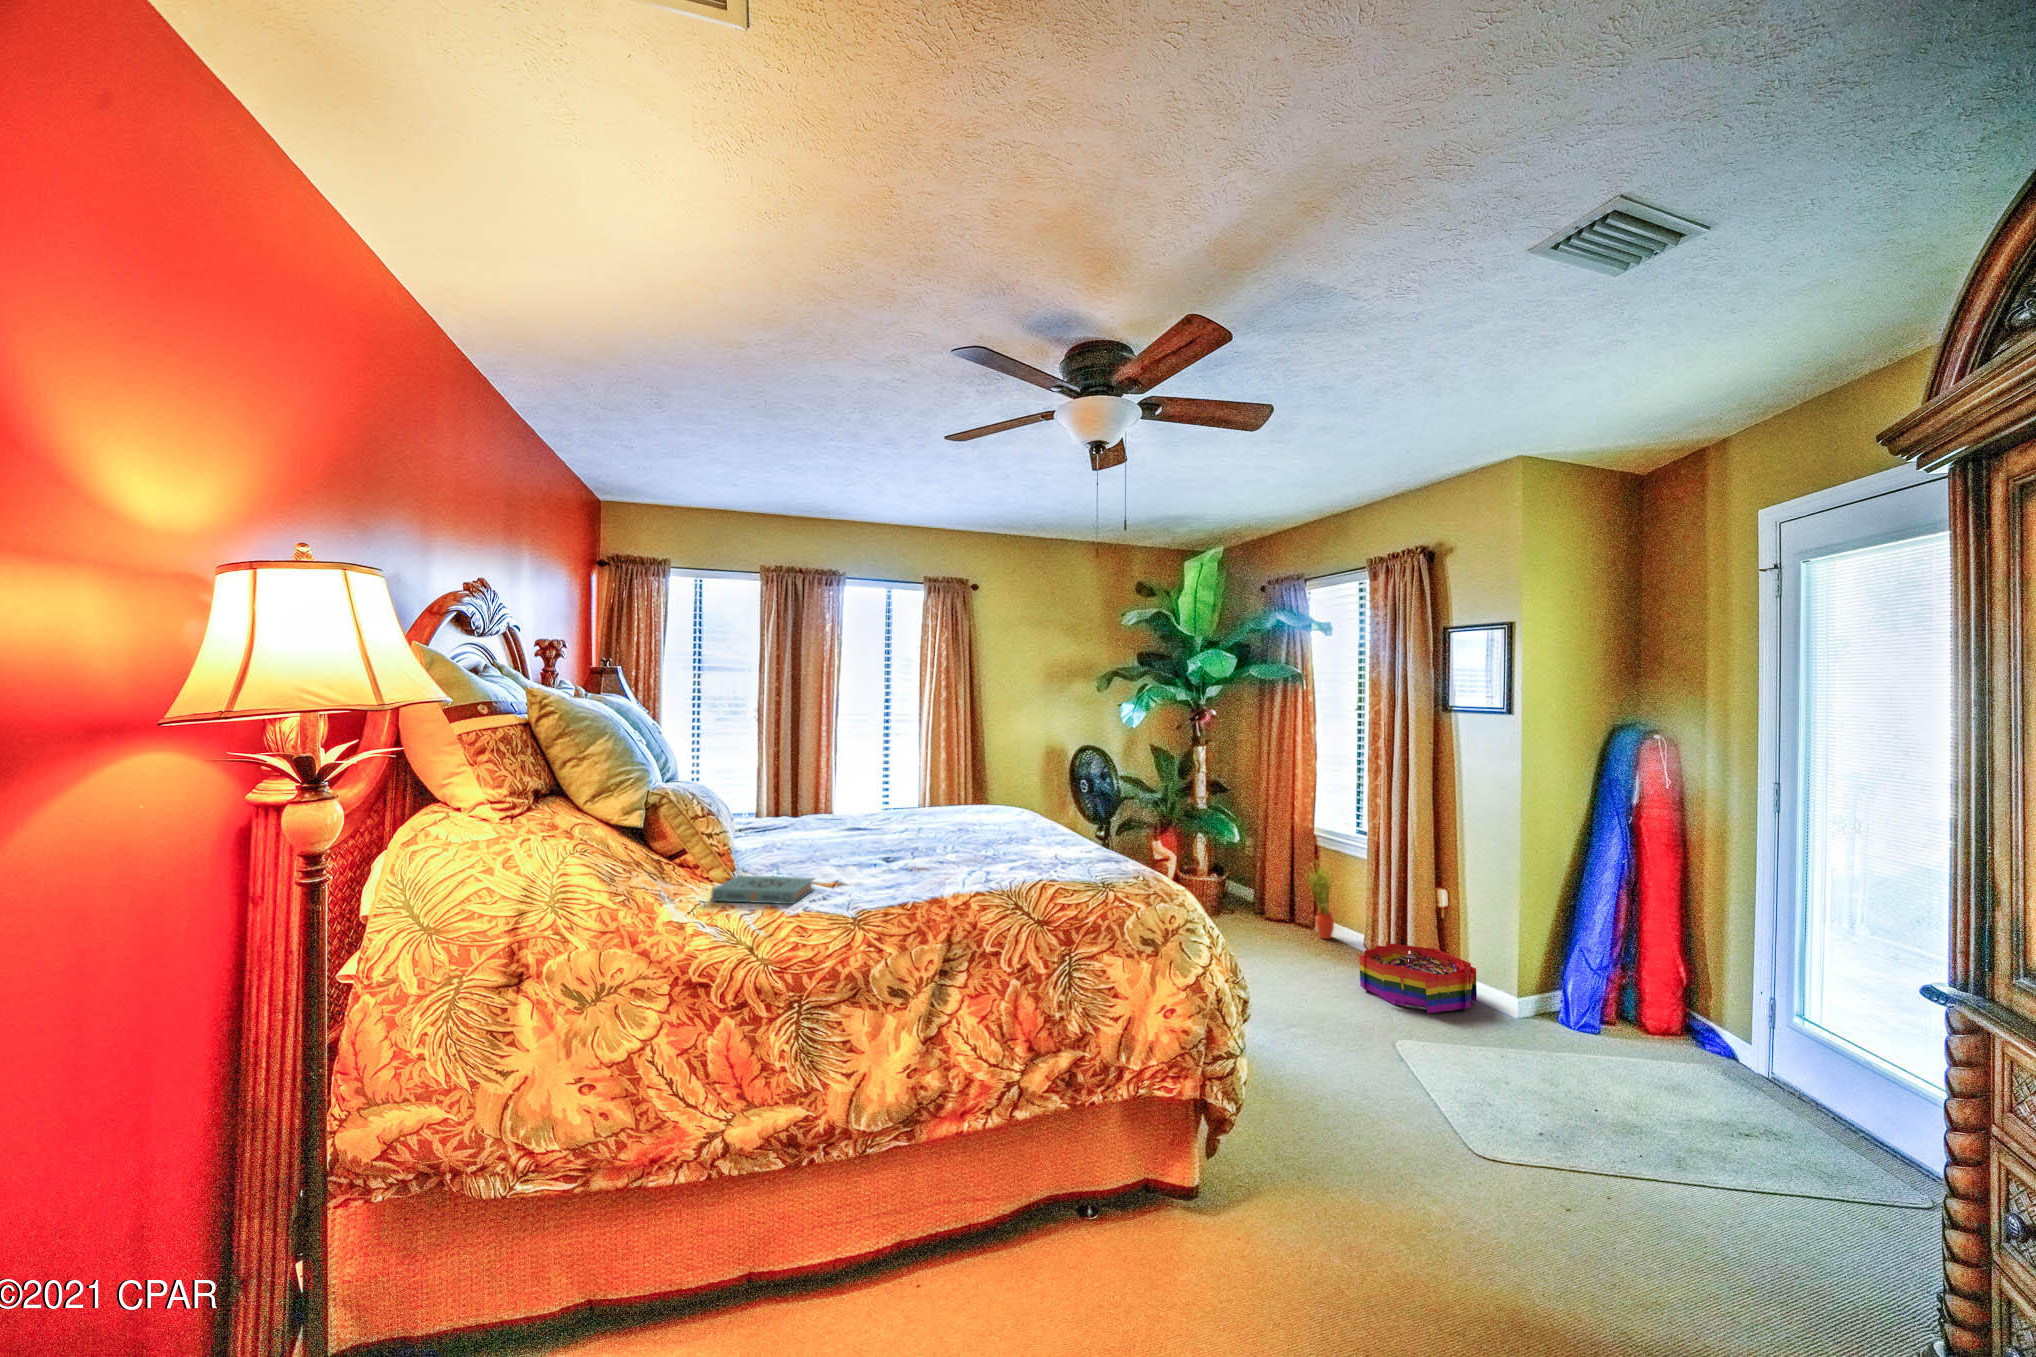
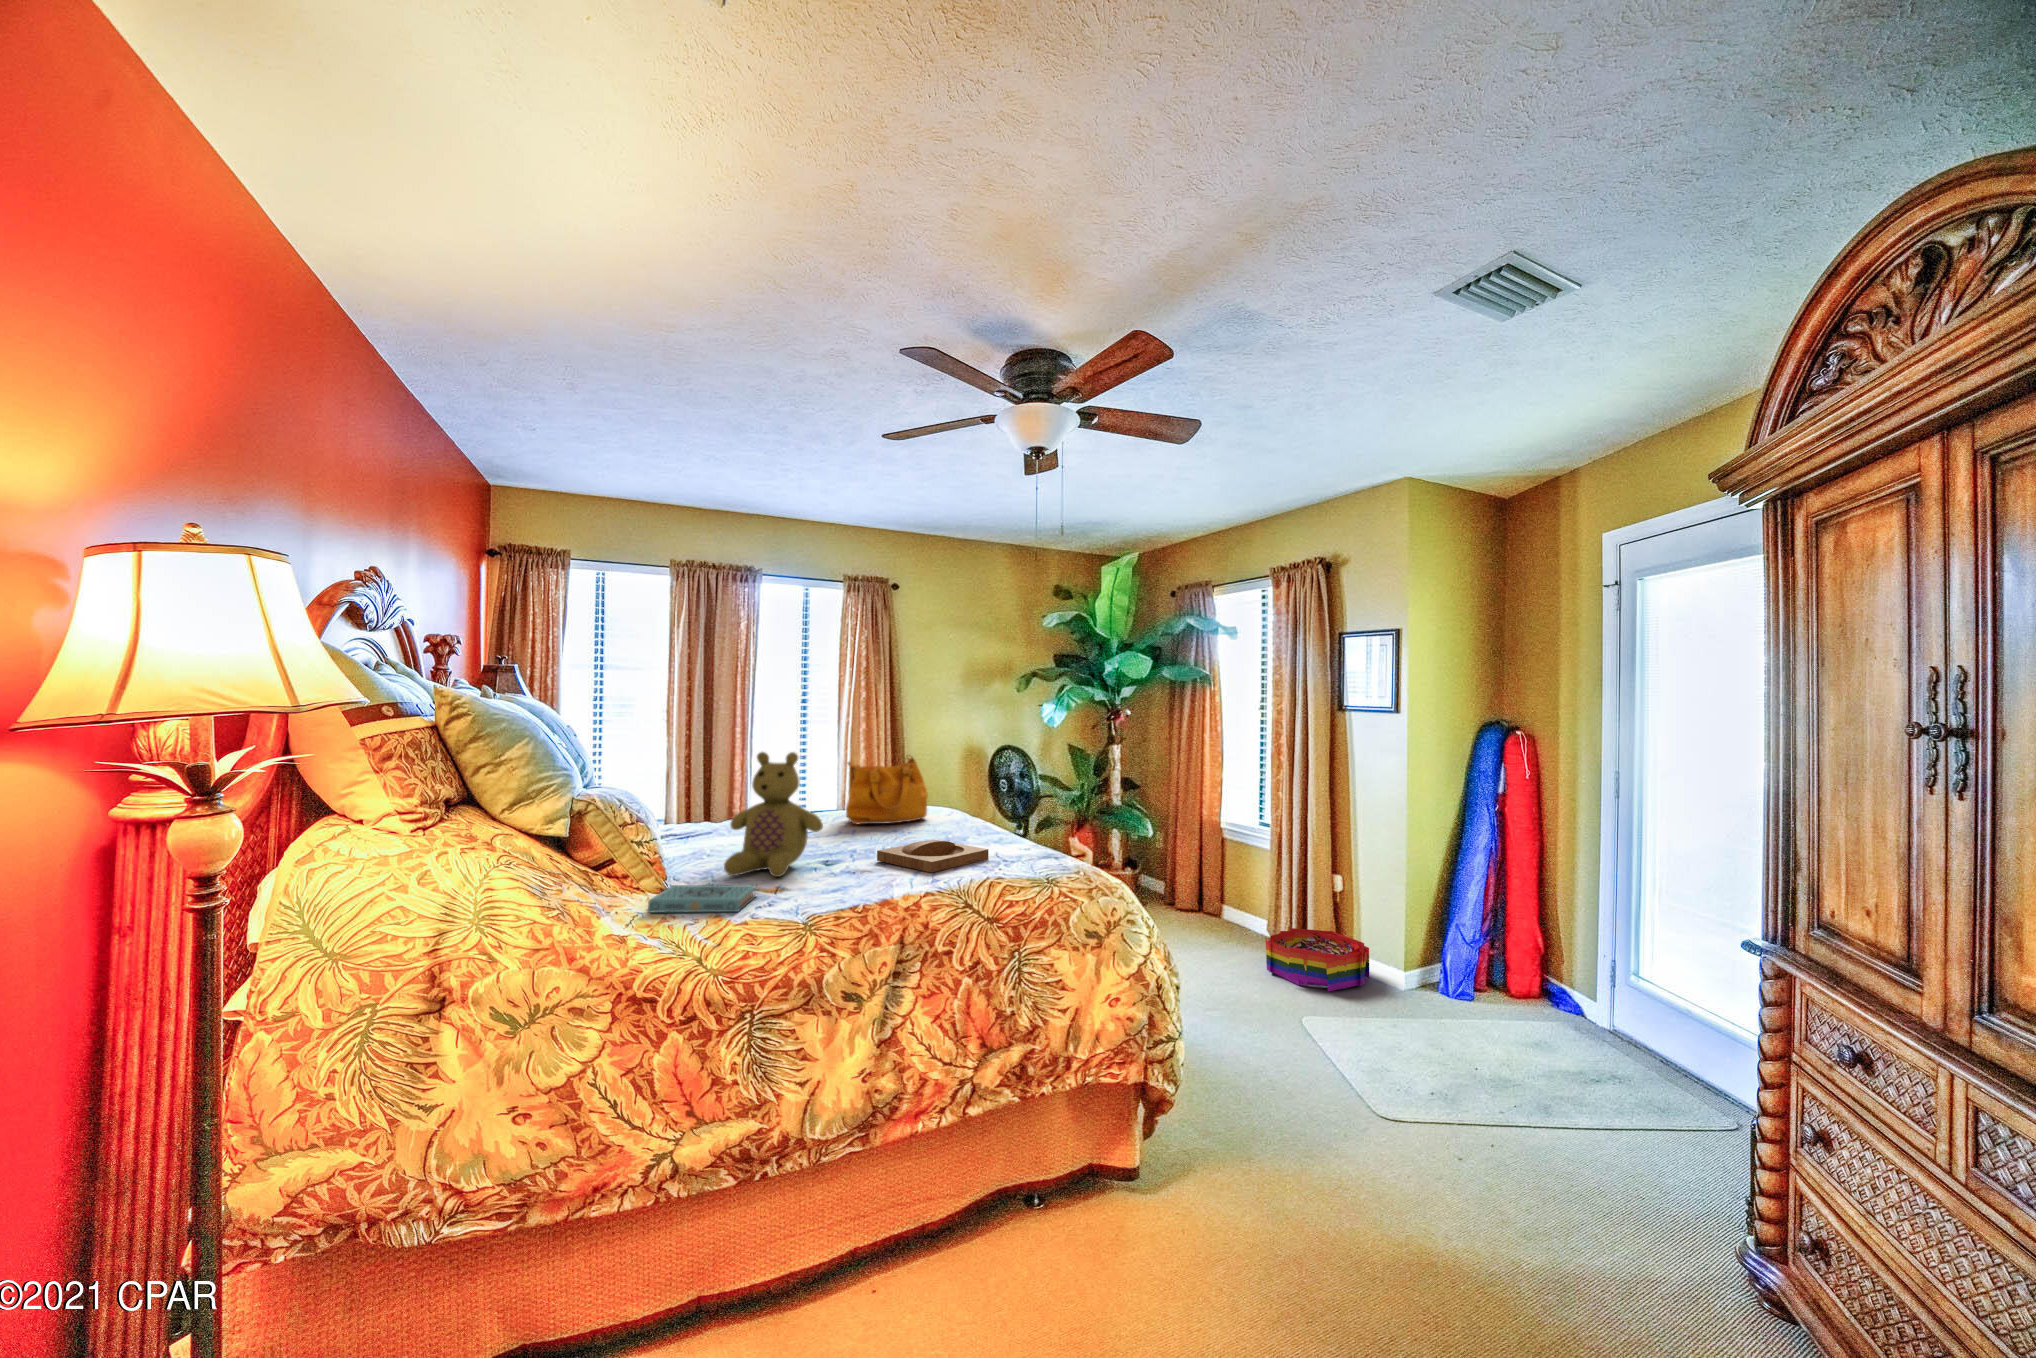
stuffed bear: none [790,749,885,871] -> present [724,752,823,877]
handbag: none [918,754,999,822] -> present [846,757,928,824]
tray: none [938,839,1048,872] -> present [877,840,988,873]
potted plant: present [1306,860,1336,939] -> none [1213,852,1242,927]

